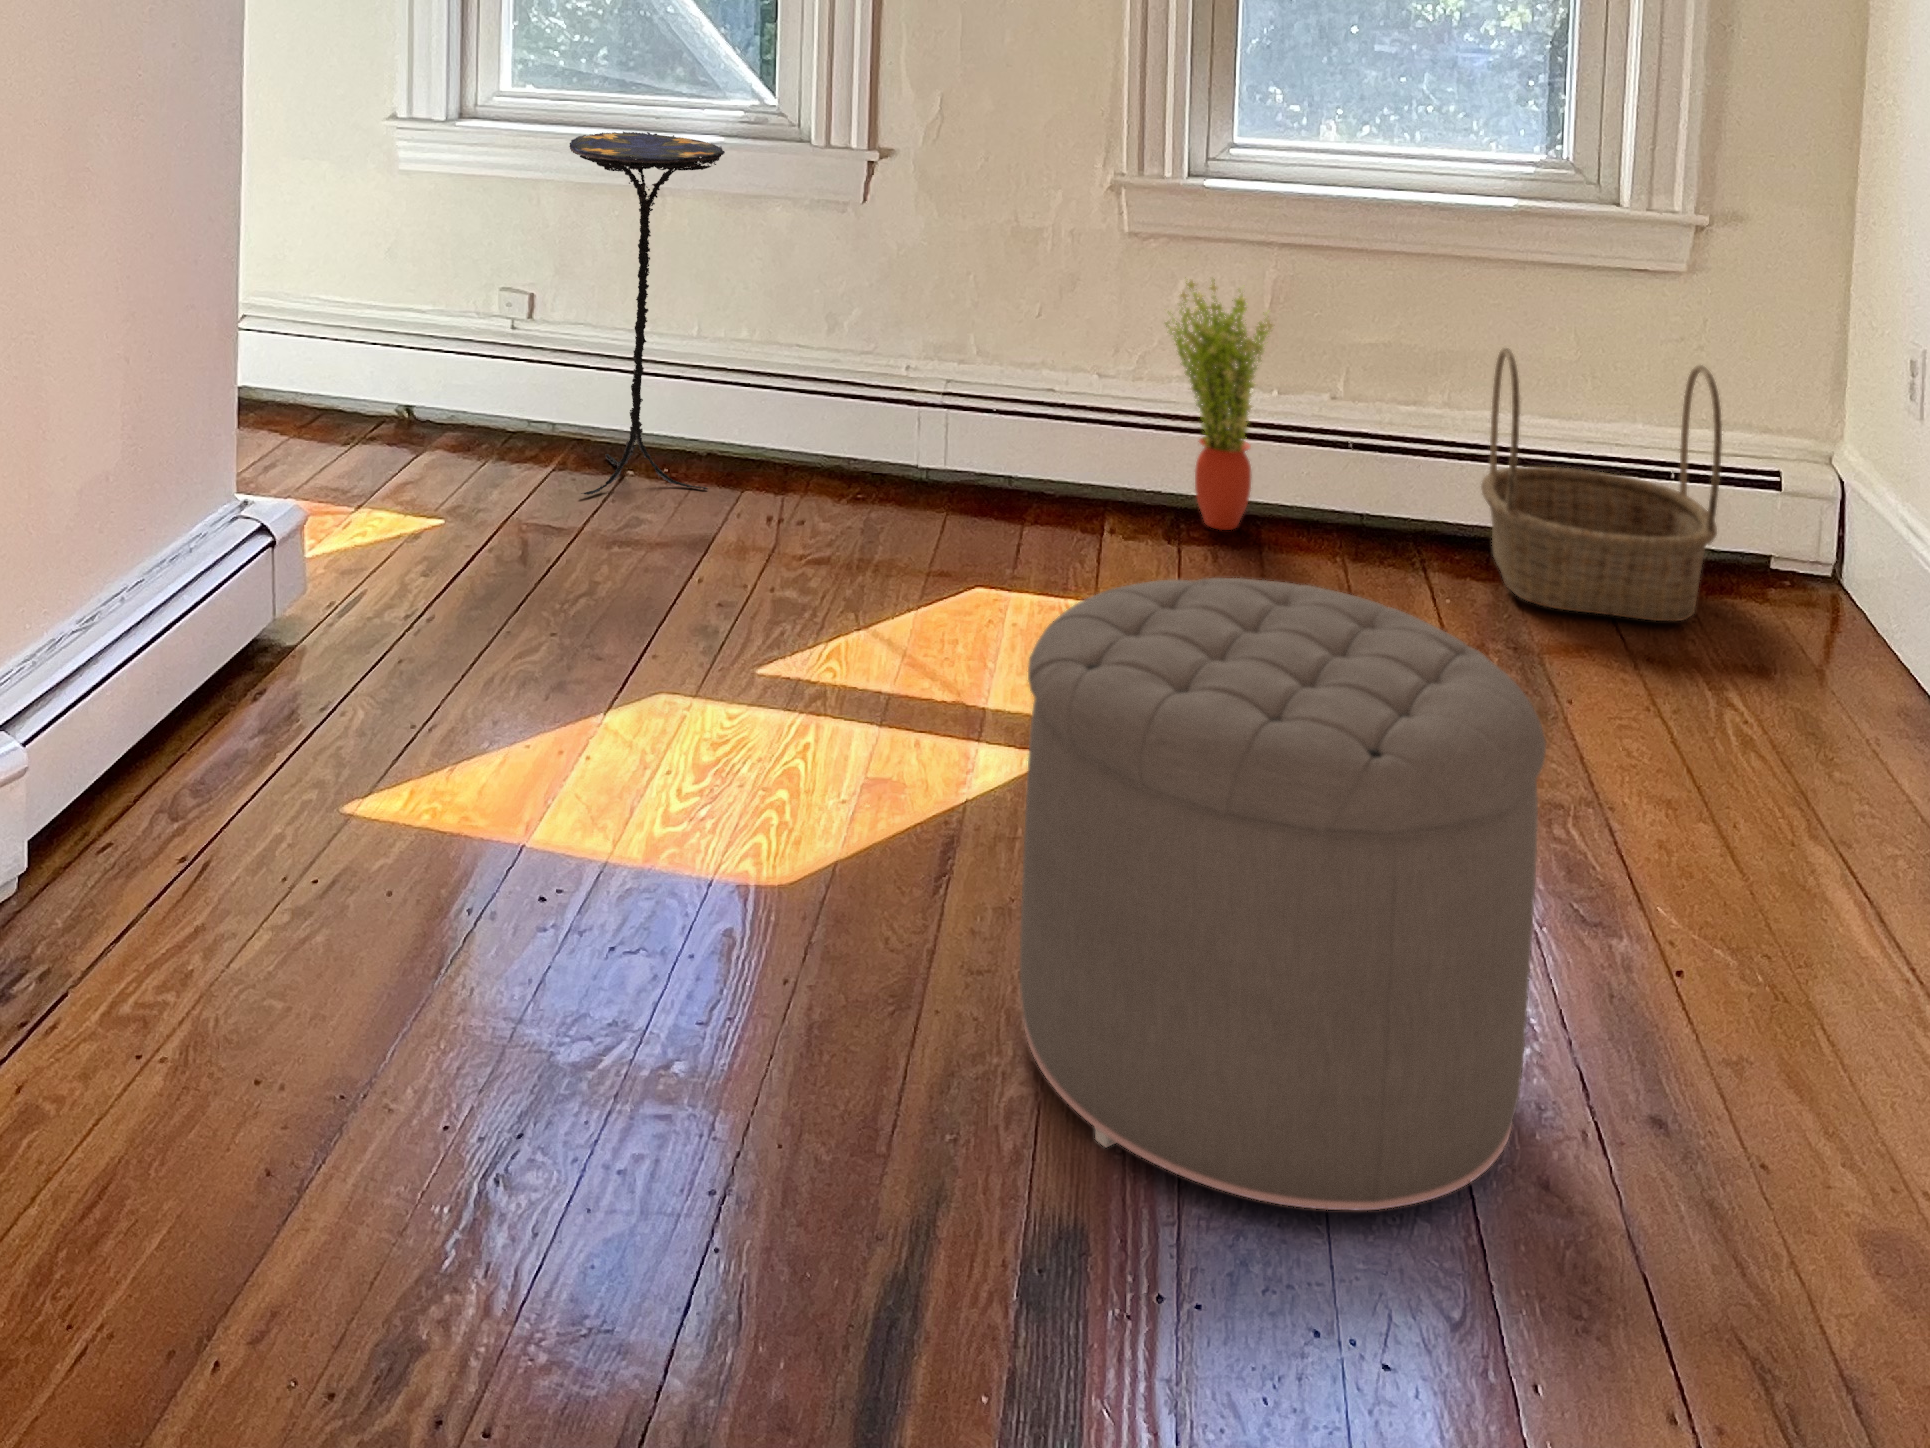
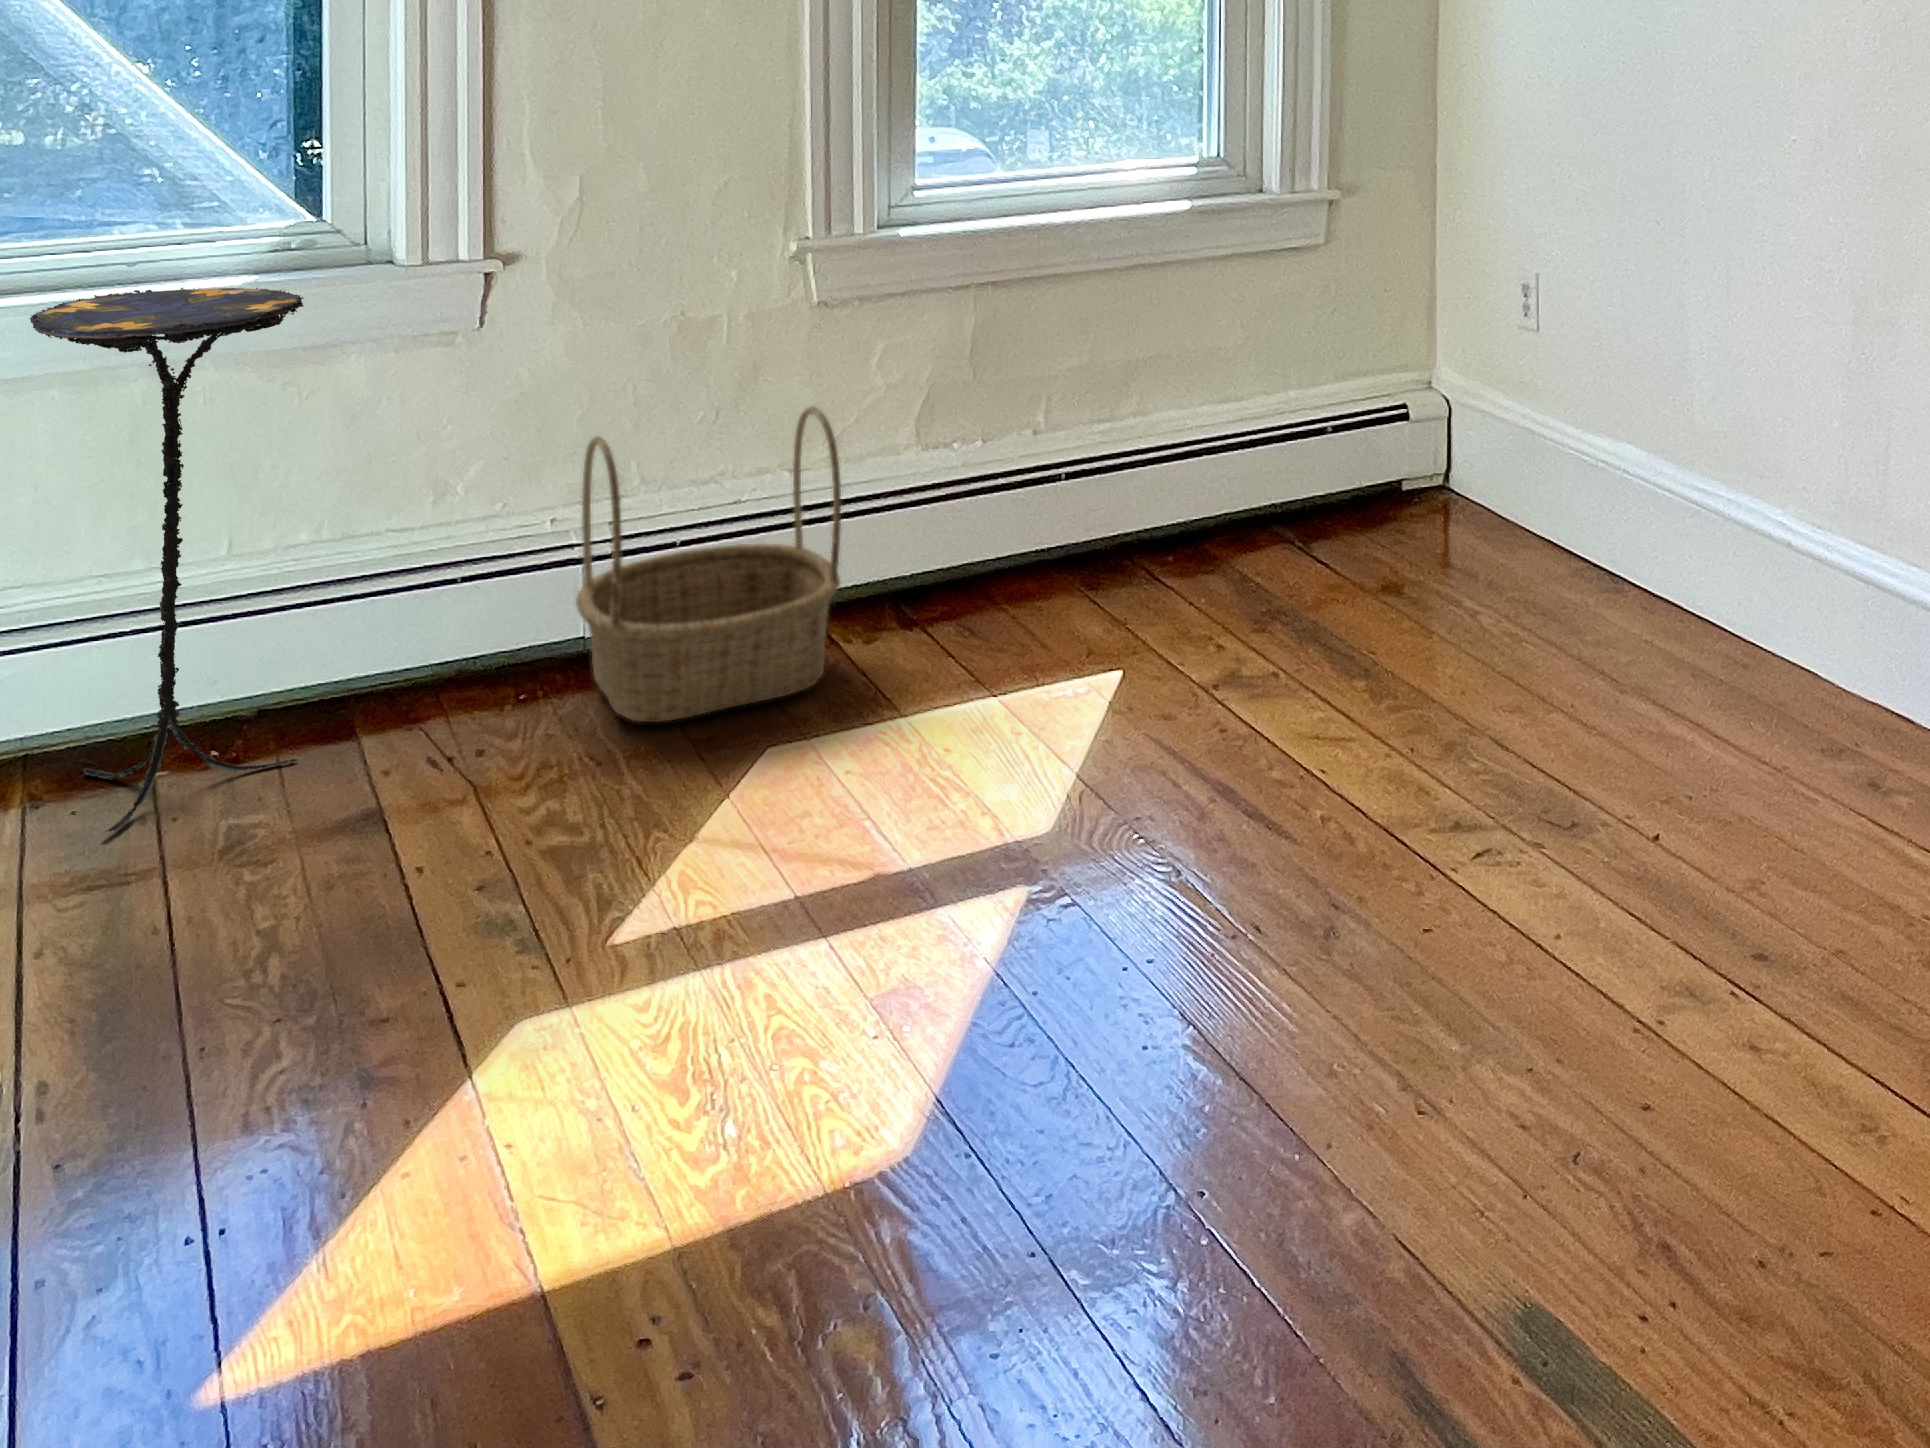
potted plant: present [1166,280,1273,530] -> none [880,333,1005,601]
basket: present [1481,348,1722,621] -> present [576,407,841,722]
ottoman: present [1020,578,1546,1210] -> none [1265,579,1744,1199]

